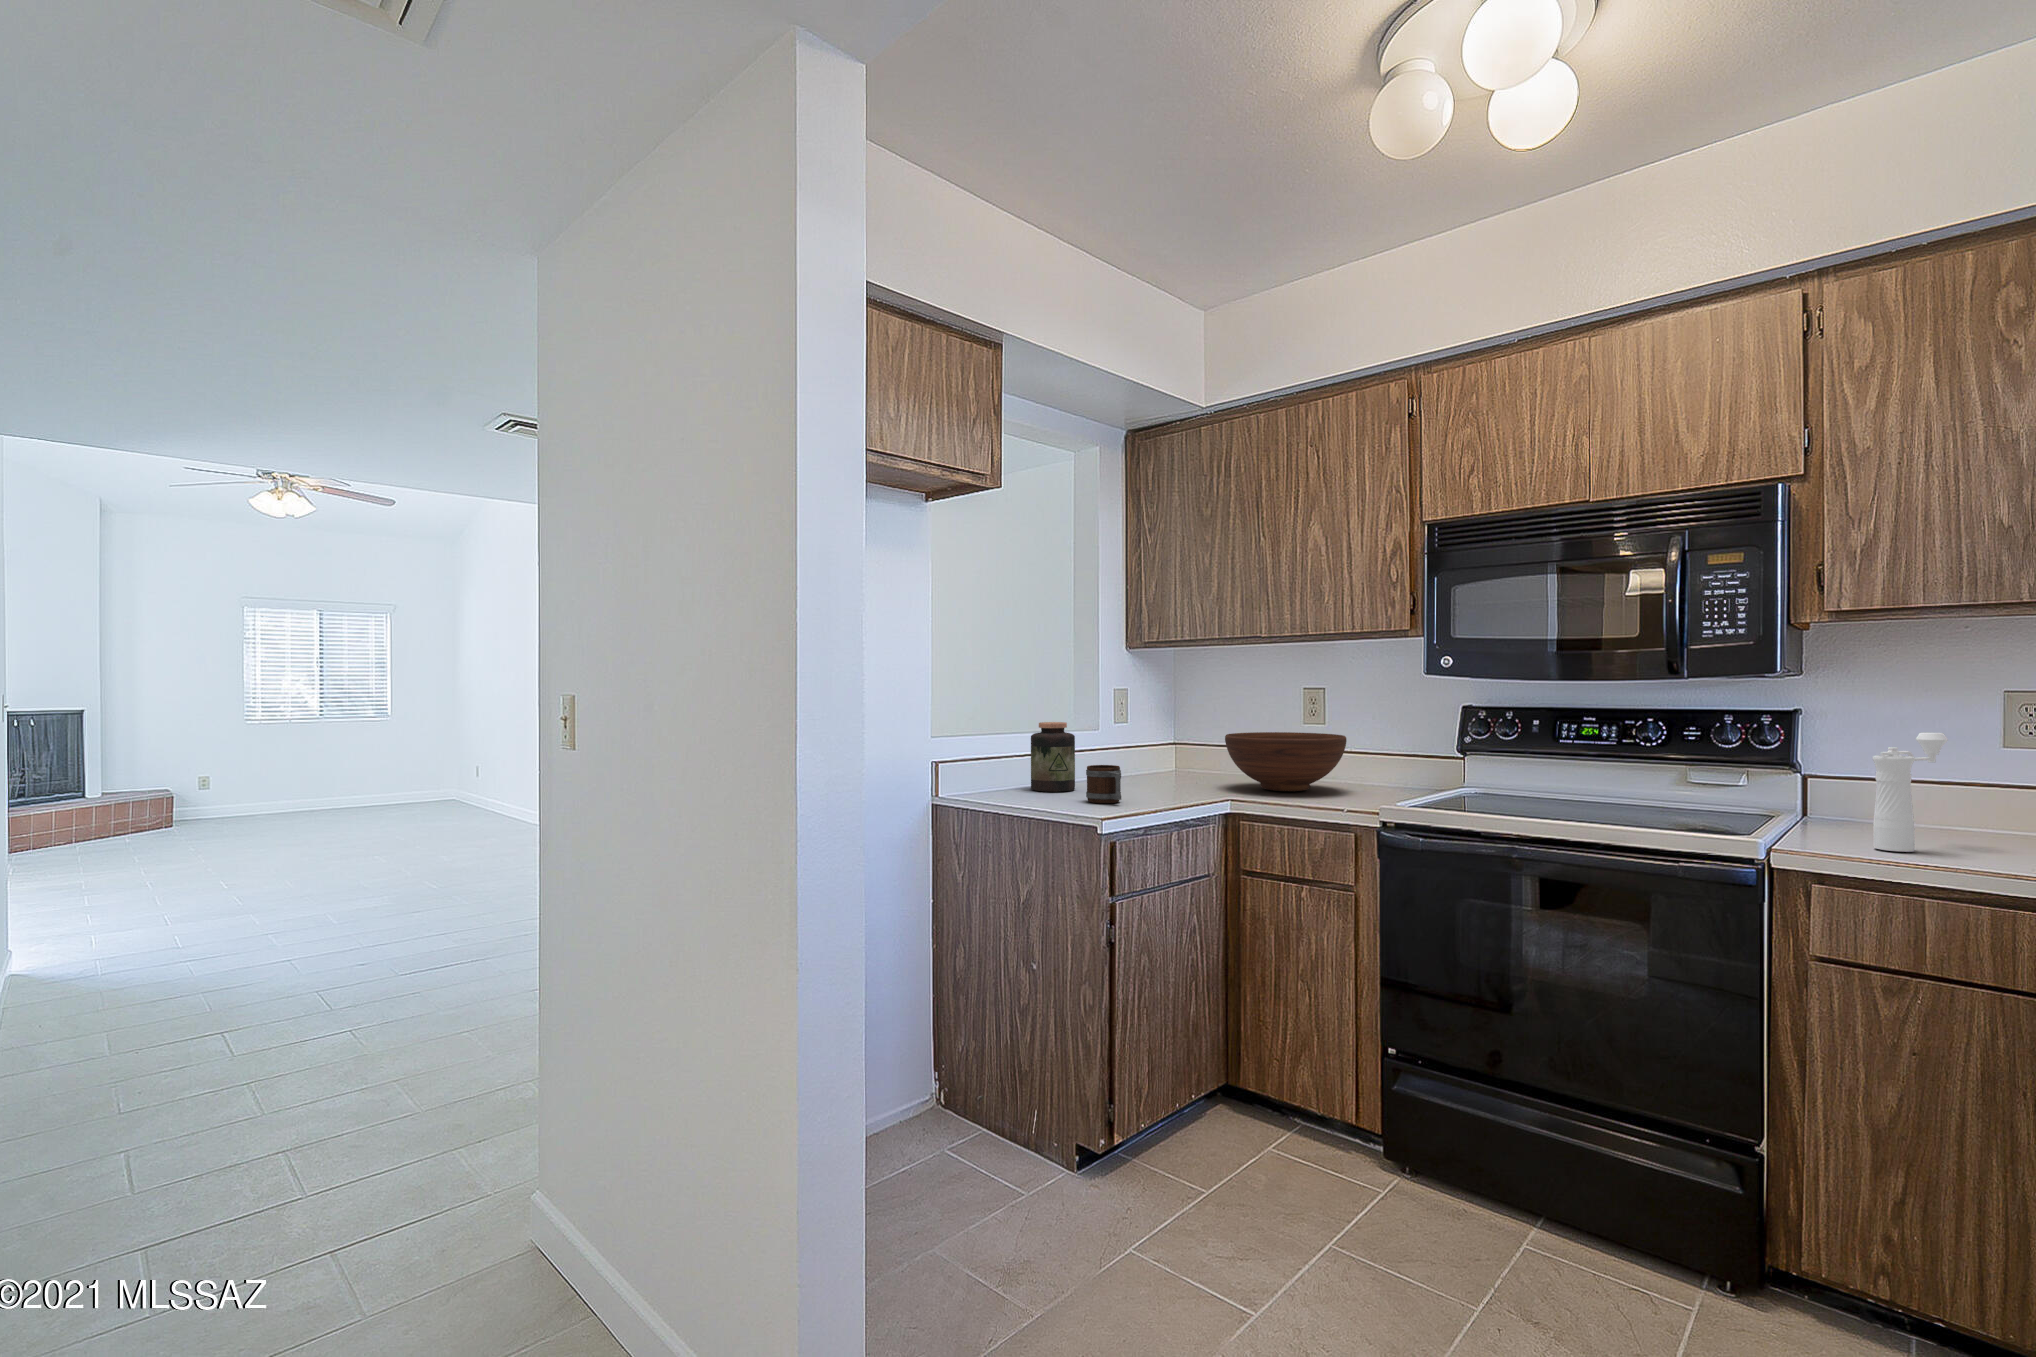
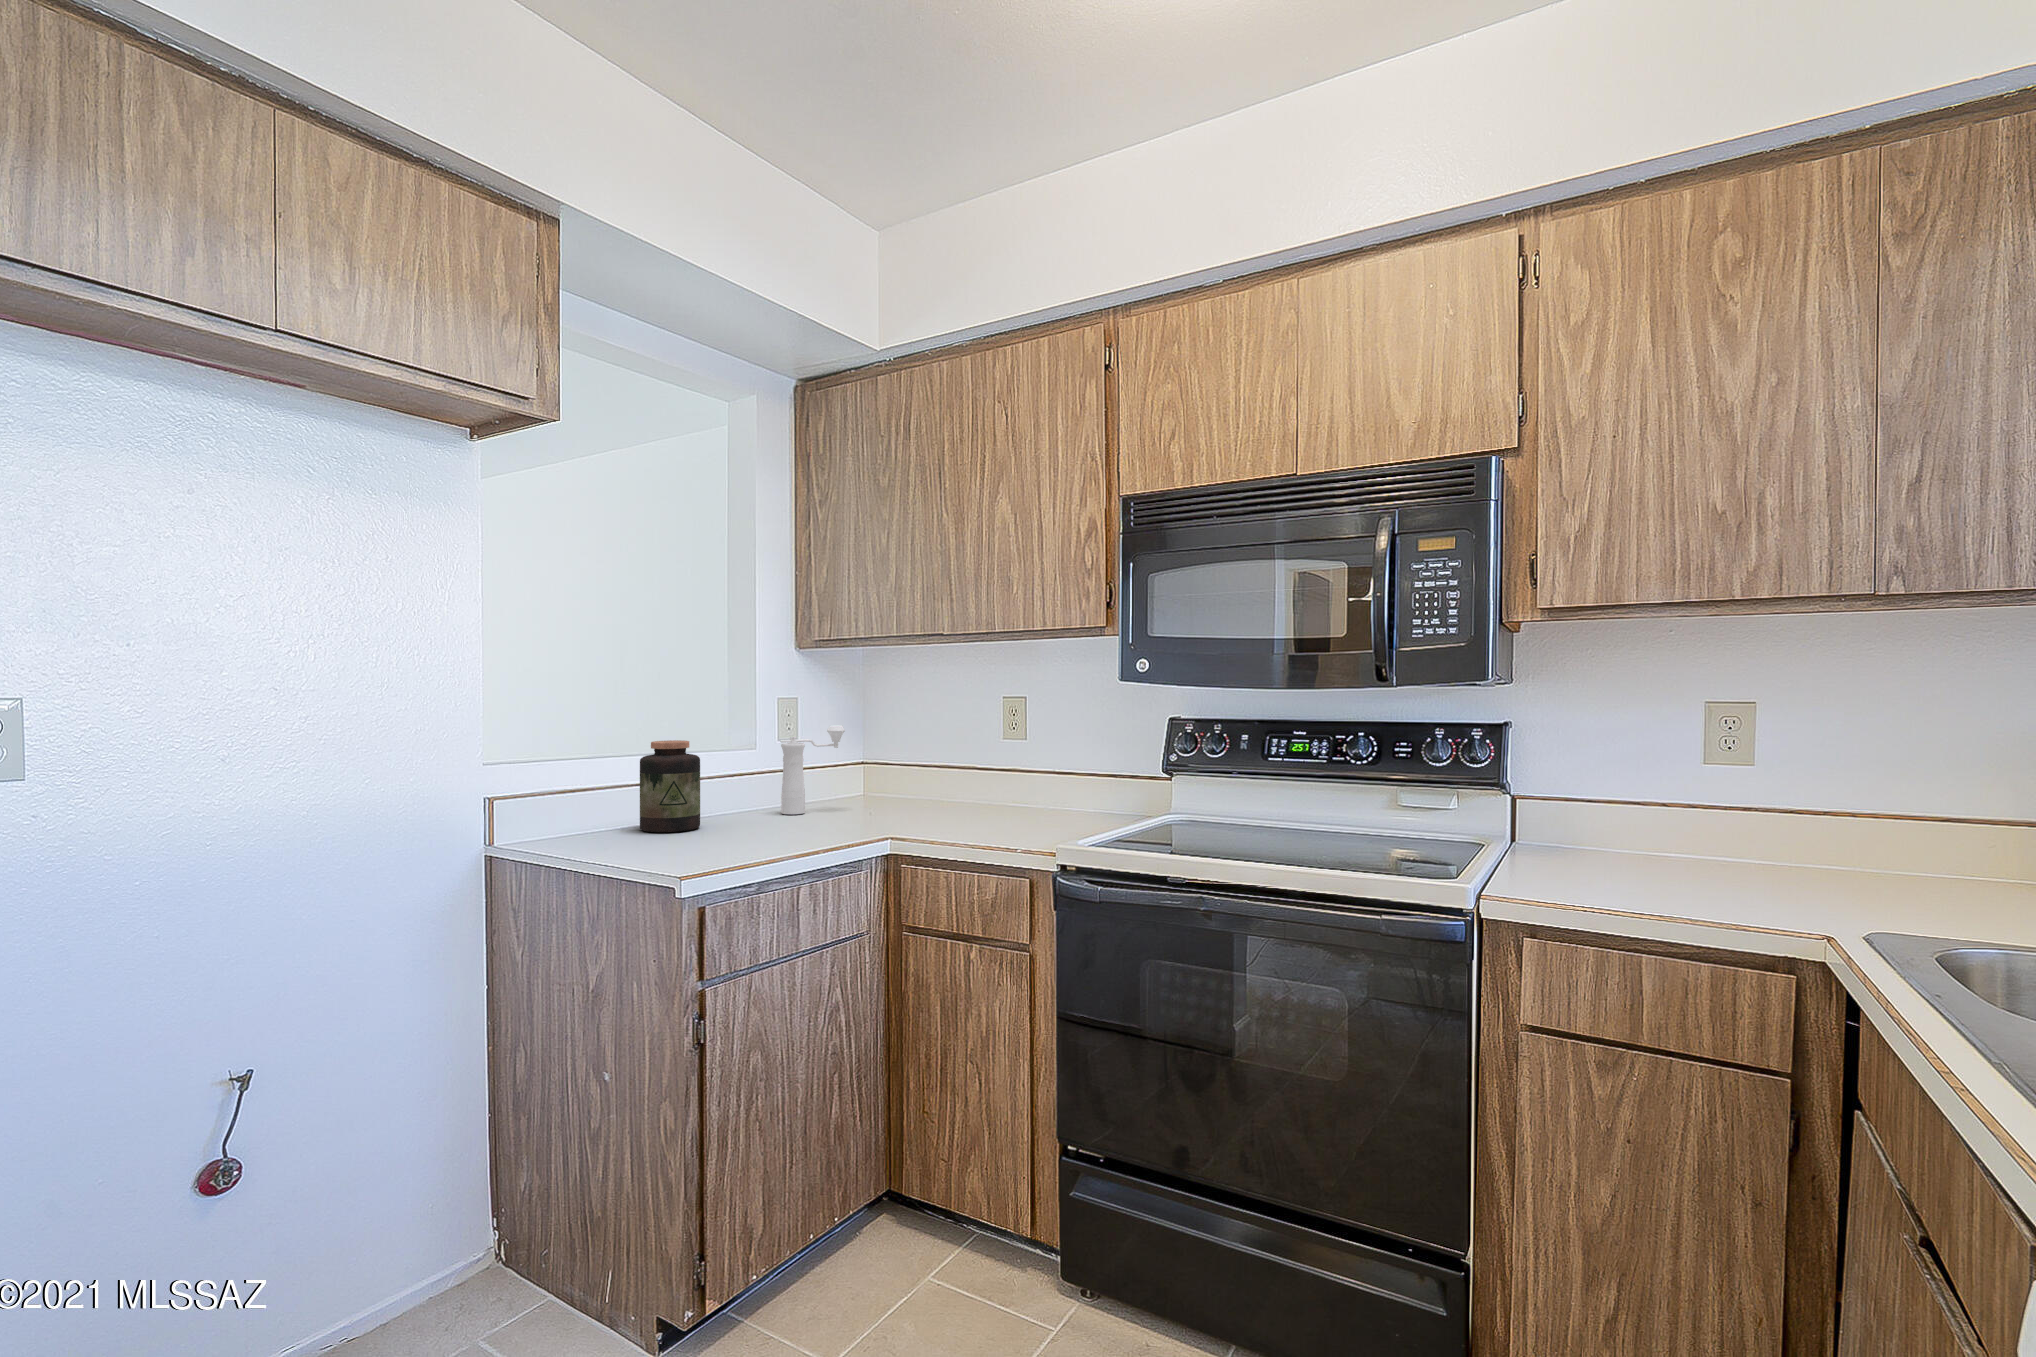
fruit bowl: present [1225,732,1347,791] -> none [897,749,1040,823]
pepper mill: present [1872,733,1948,852] -> present [780,725,845,814]
mug: present [1086,765,1121,803] -> none [695,798,742,849]

